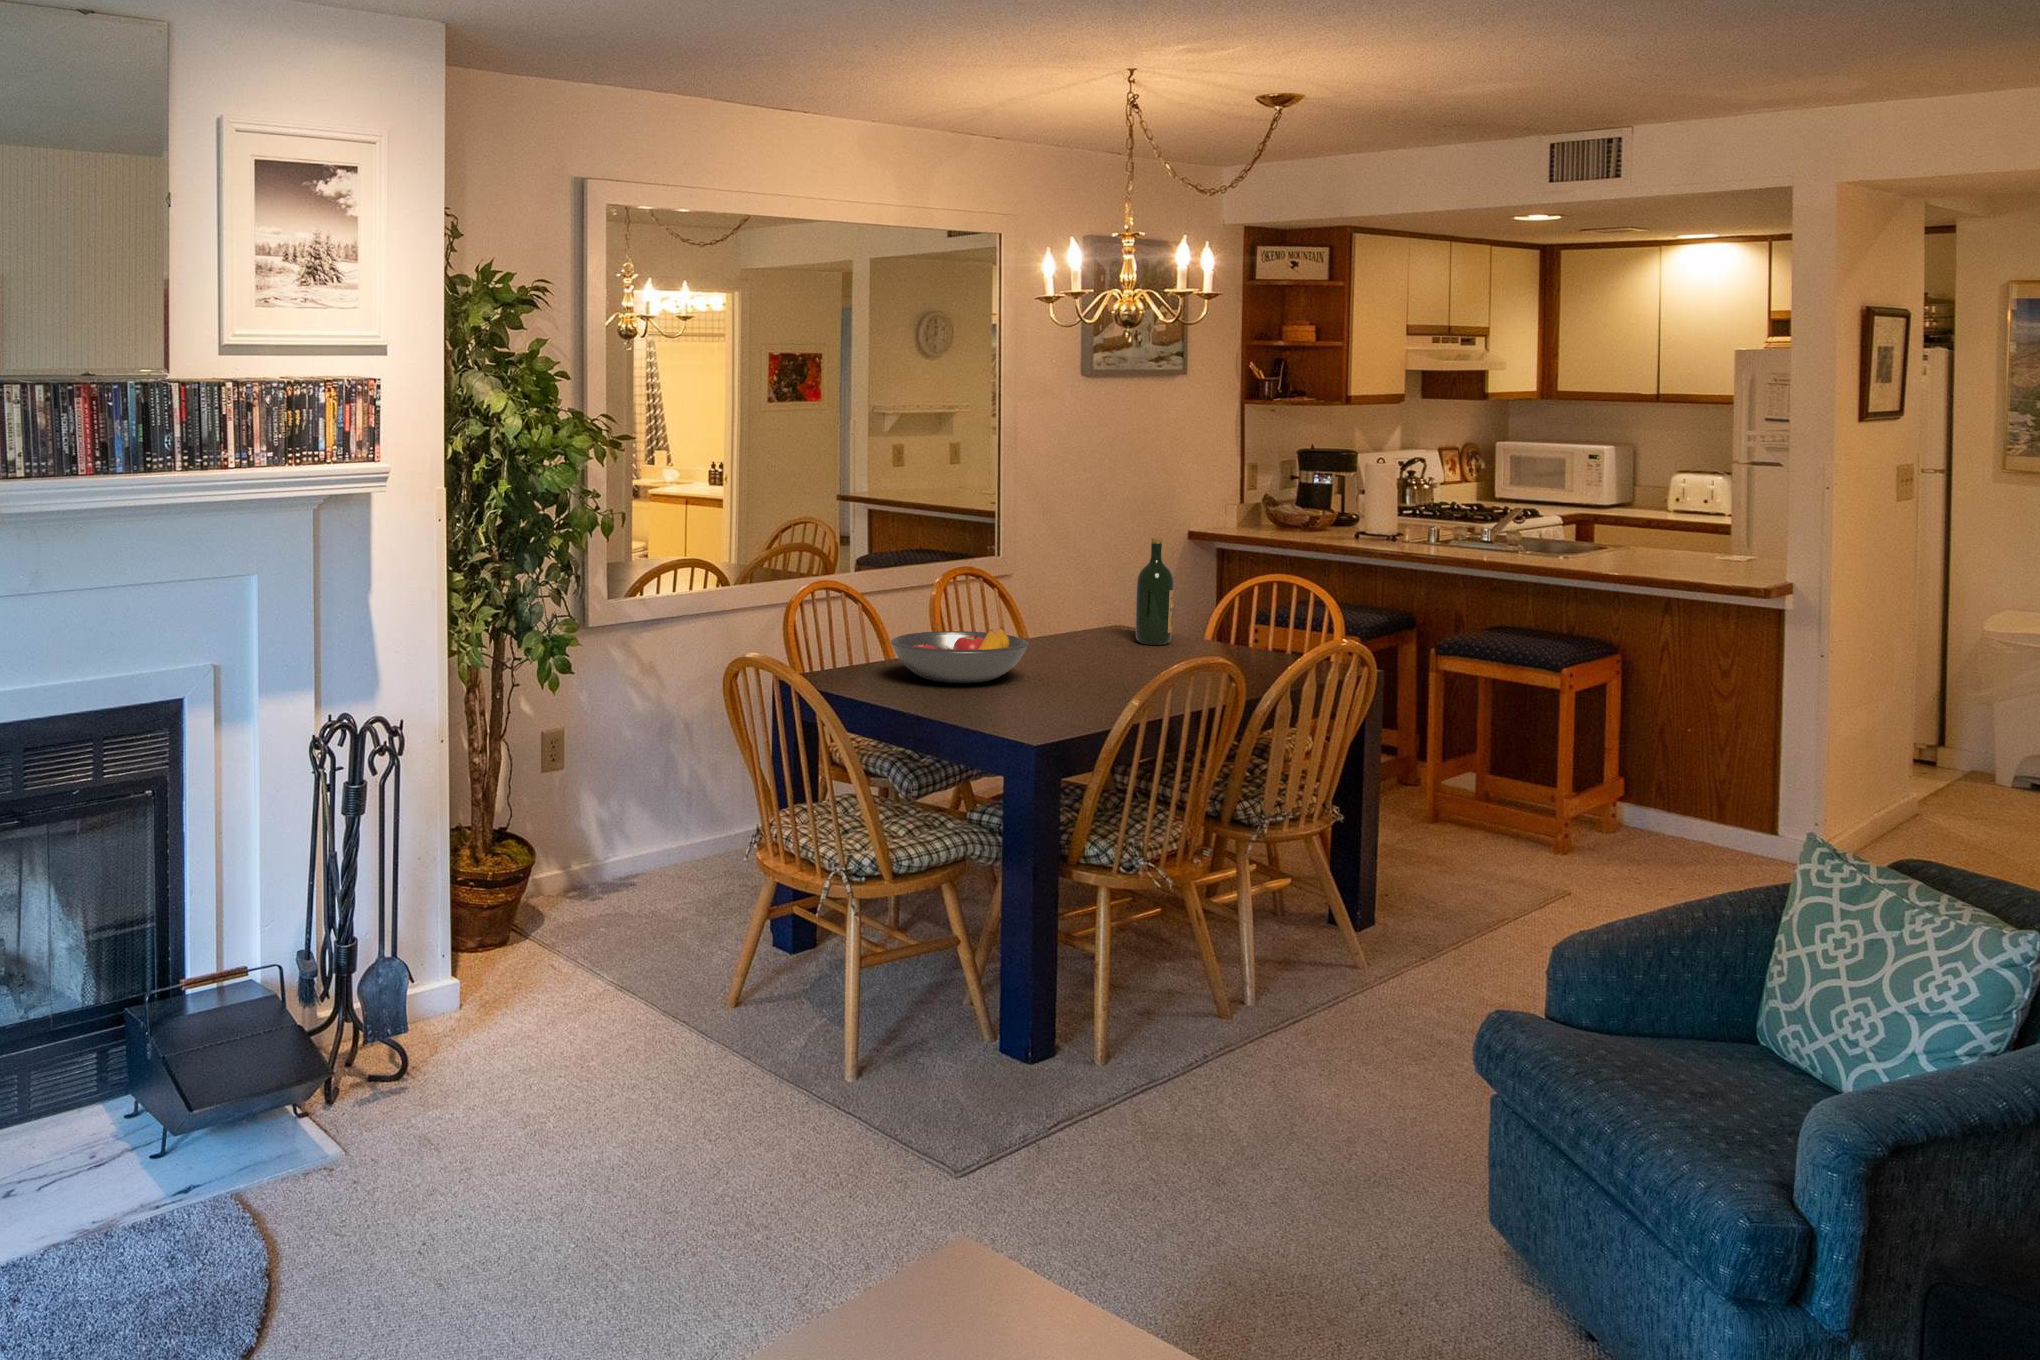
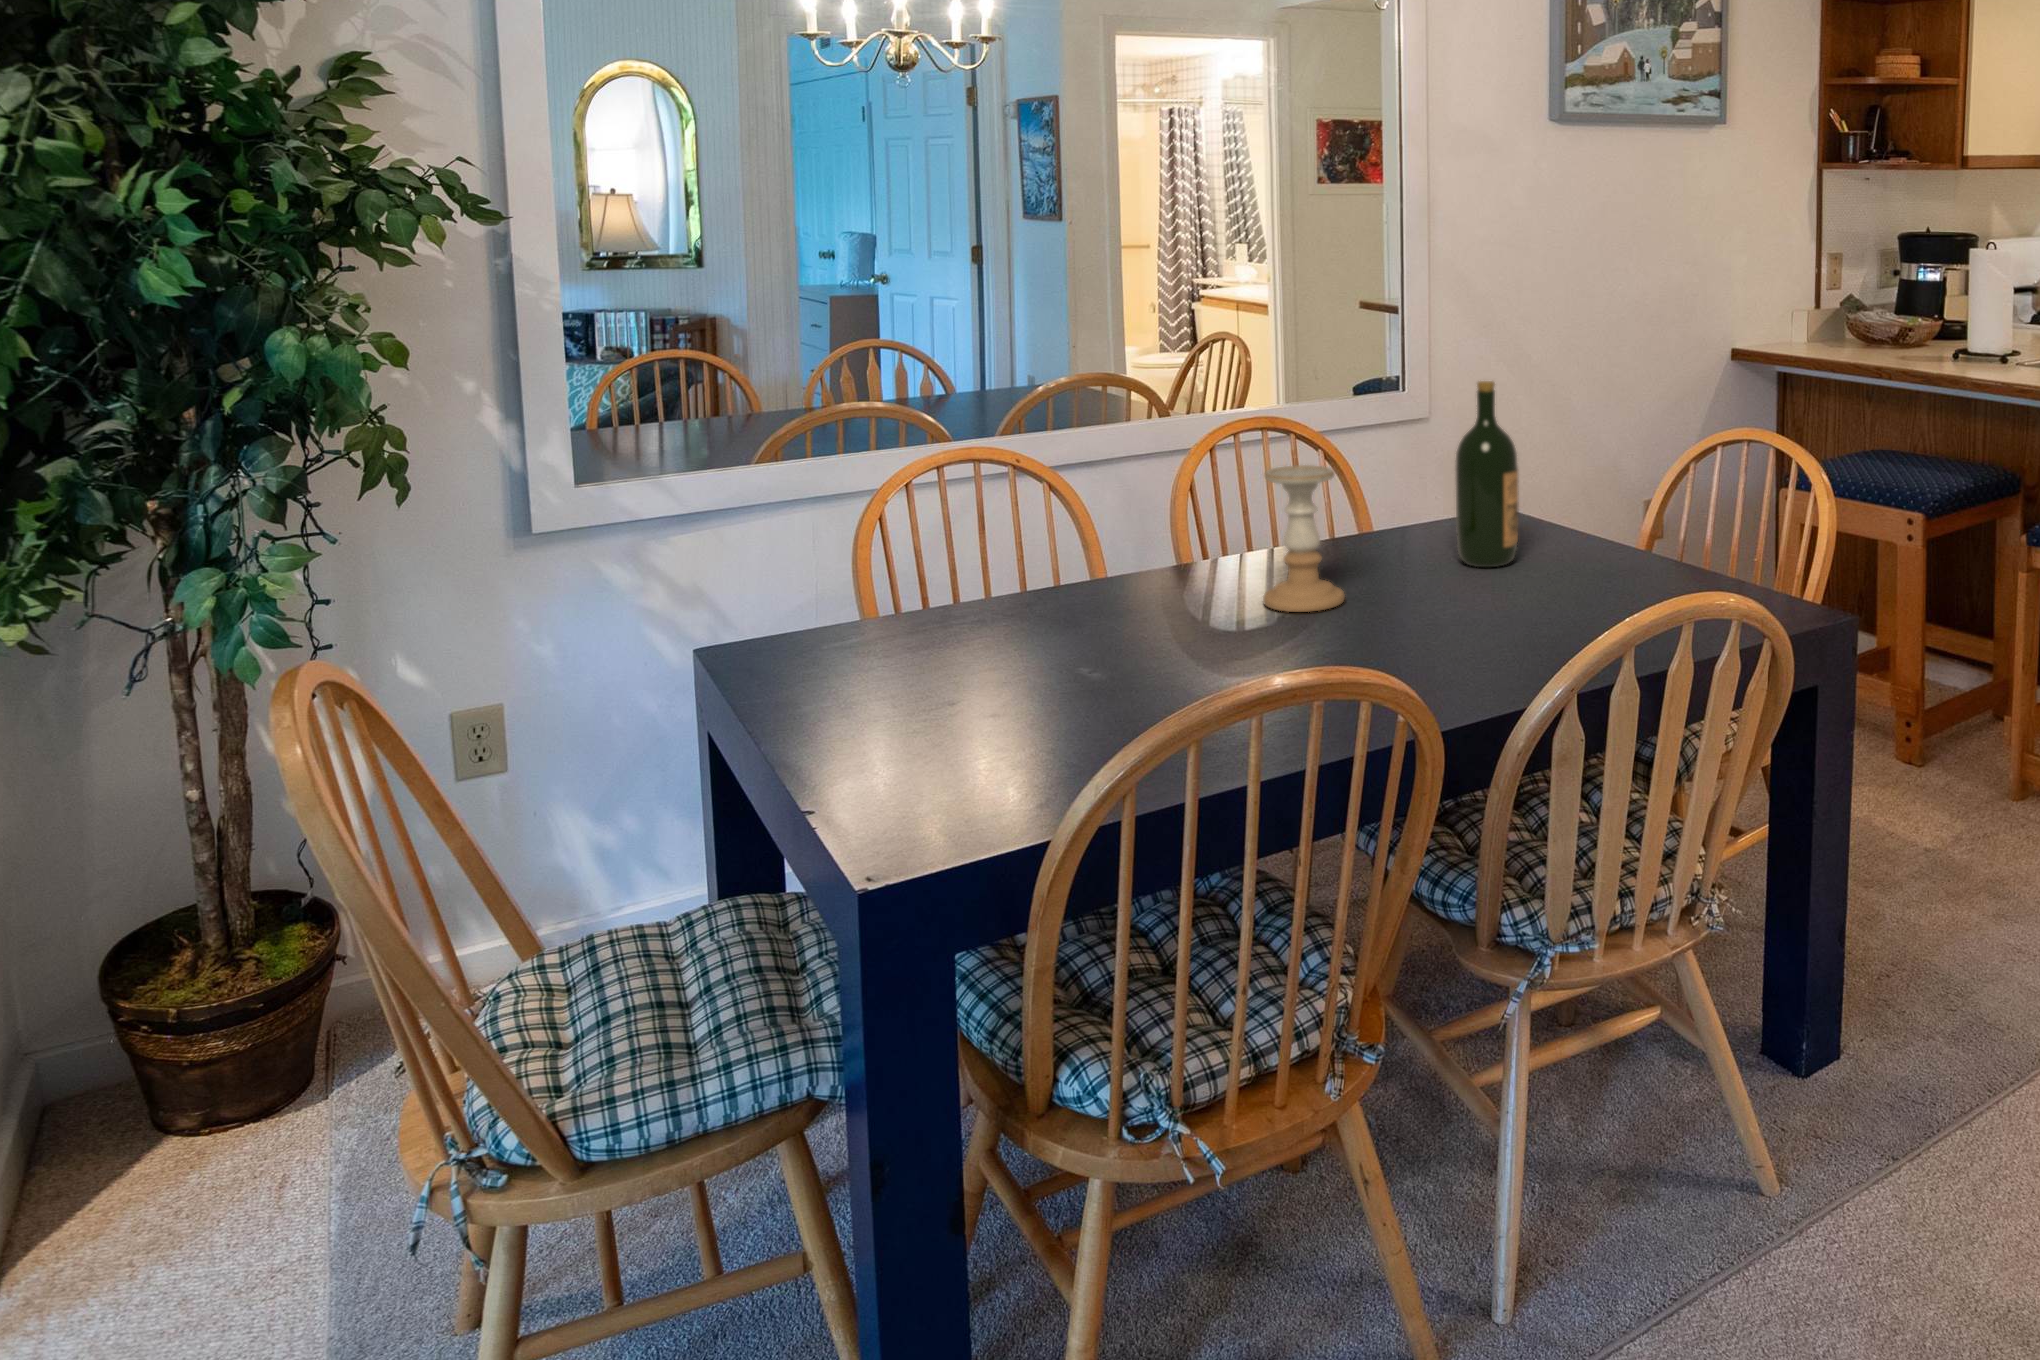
candle holder: none [1052,582,1099,661] -> present [1263,465,1345,612]
fruit bowl: present [890,627,1029,683] -> none [850,564,1129,683]

